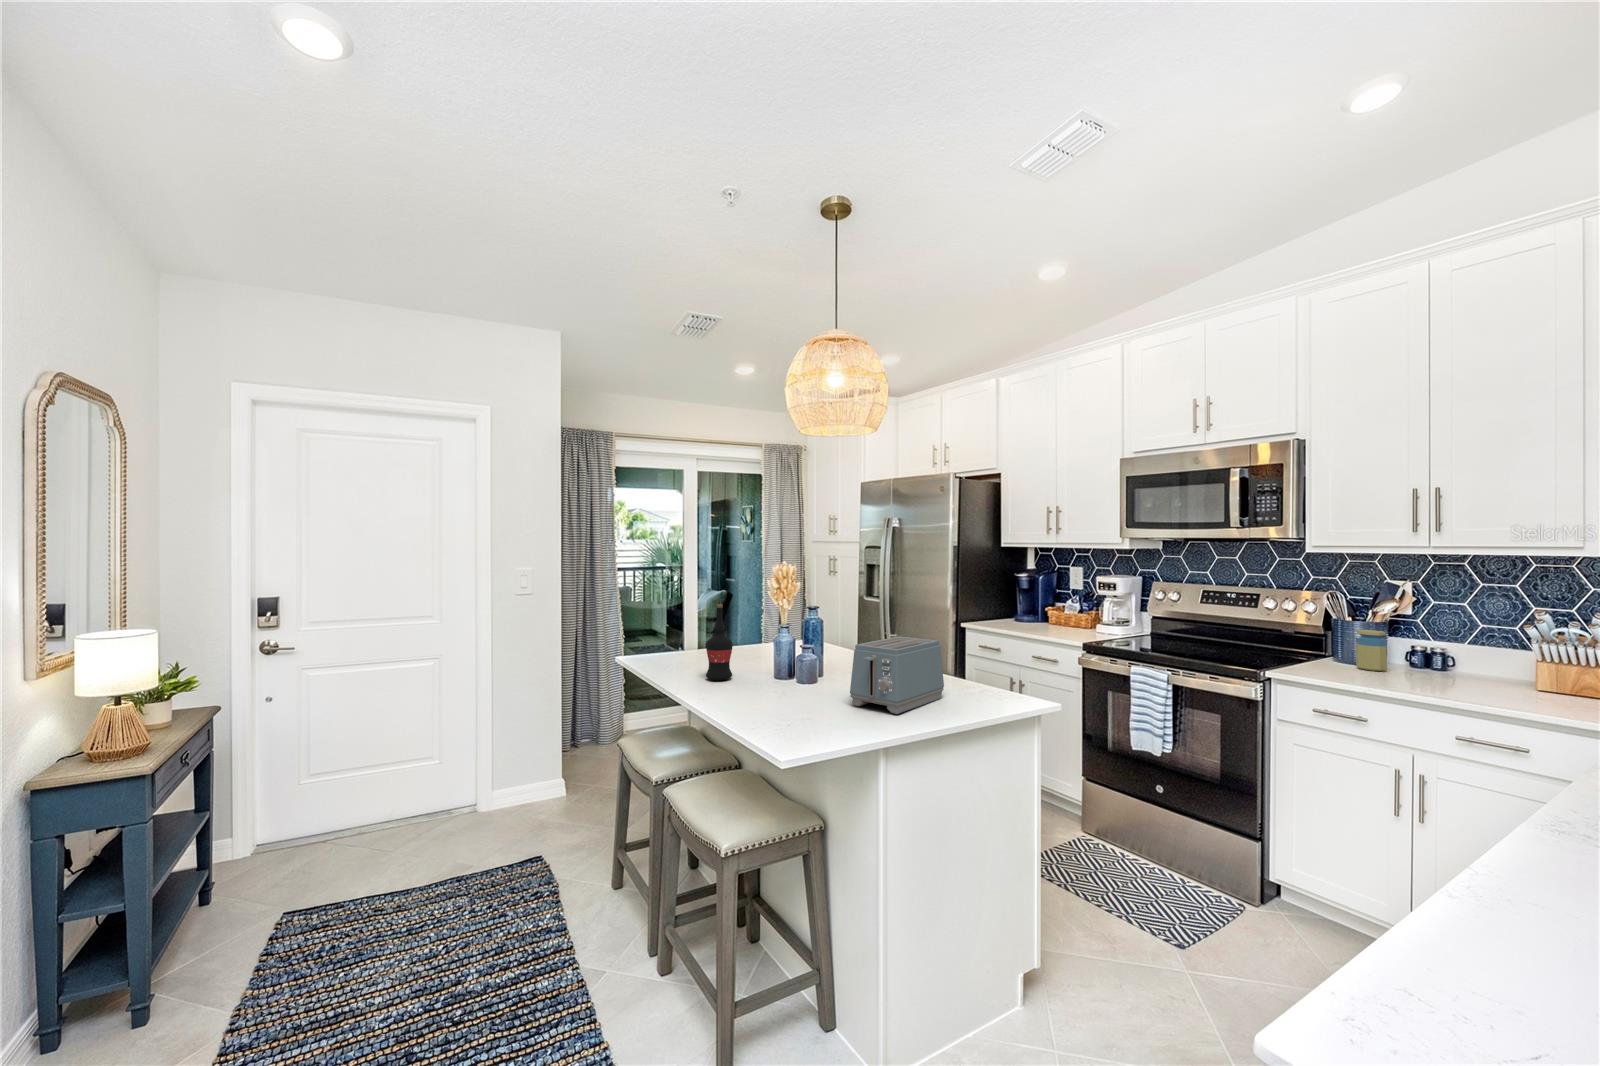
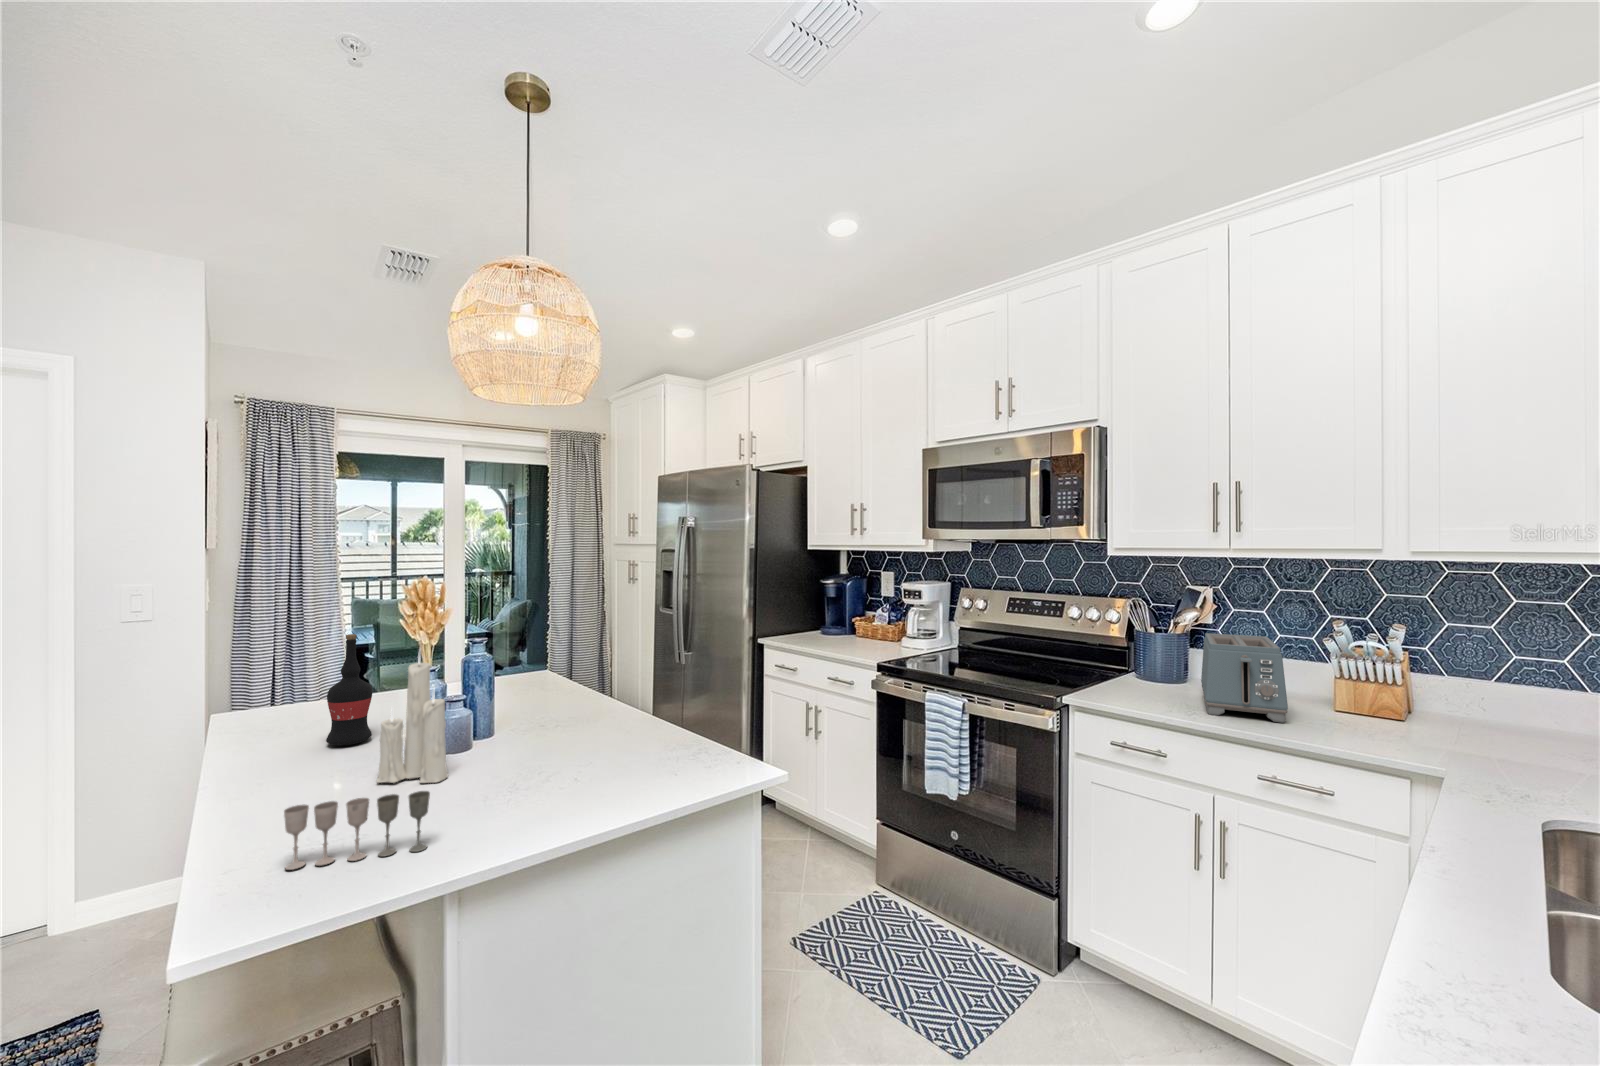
candle: none [767,607,811,702] -> present [377,655,448,783]
jar: present [1356,630,1387,671] -> none [1157,643,1188,691]
toaster: present [850,636,944,714] -> present [1201,633,1288,723]
wine glass: none [768,697,842,736] -> present [284,791,430,870]

